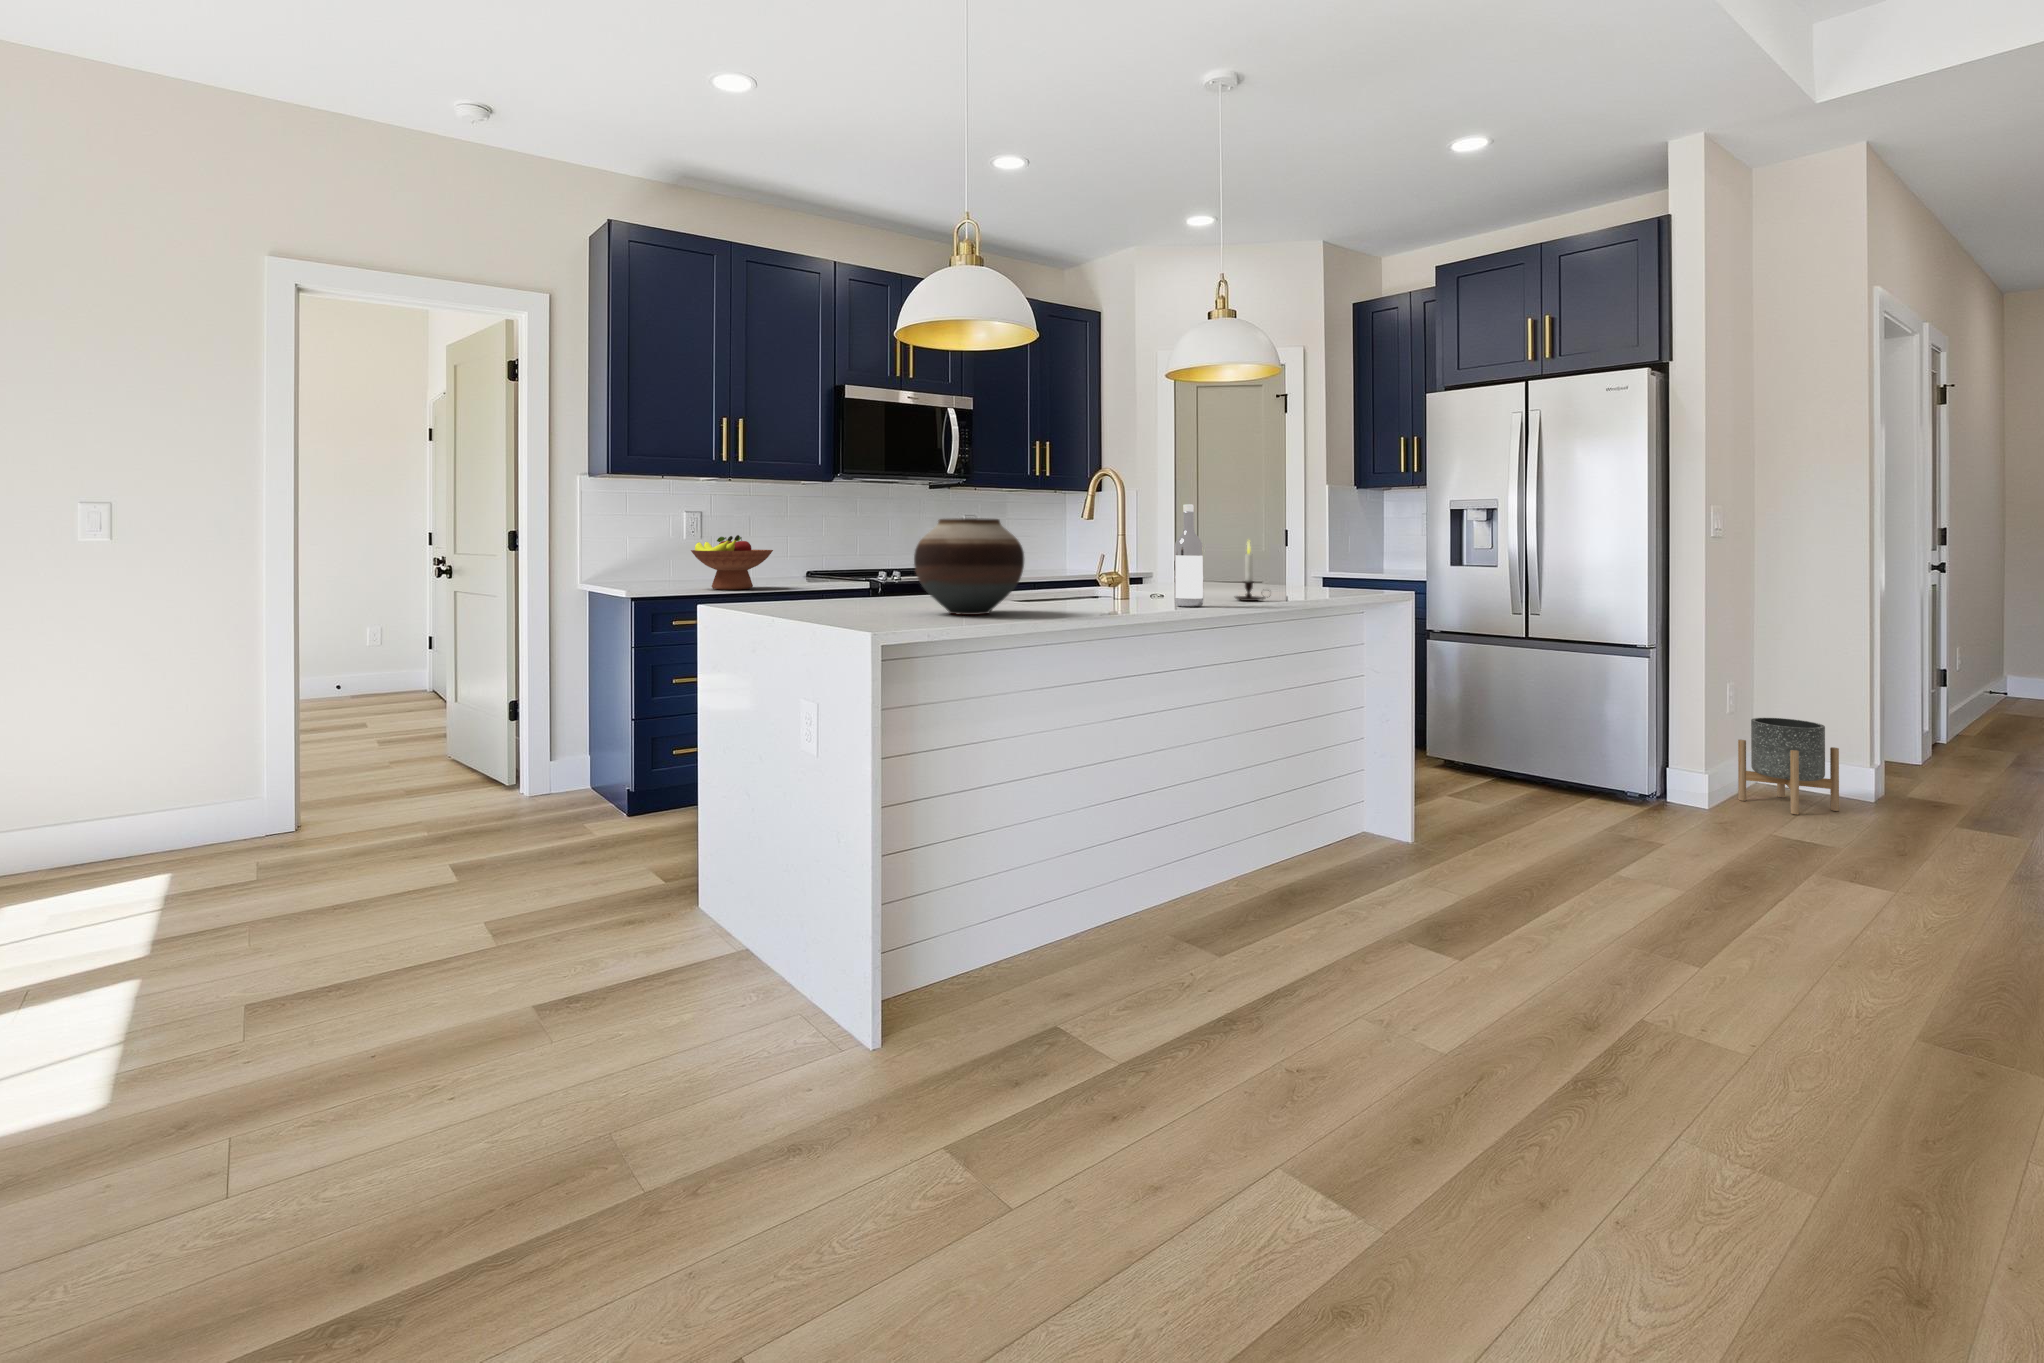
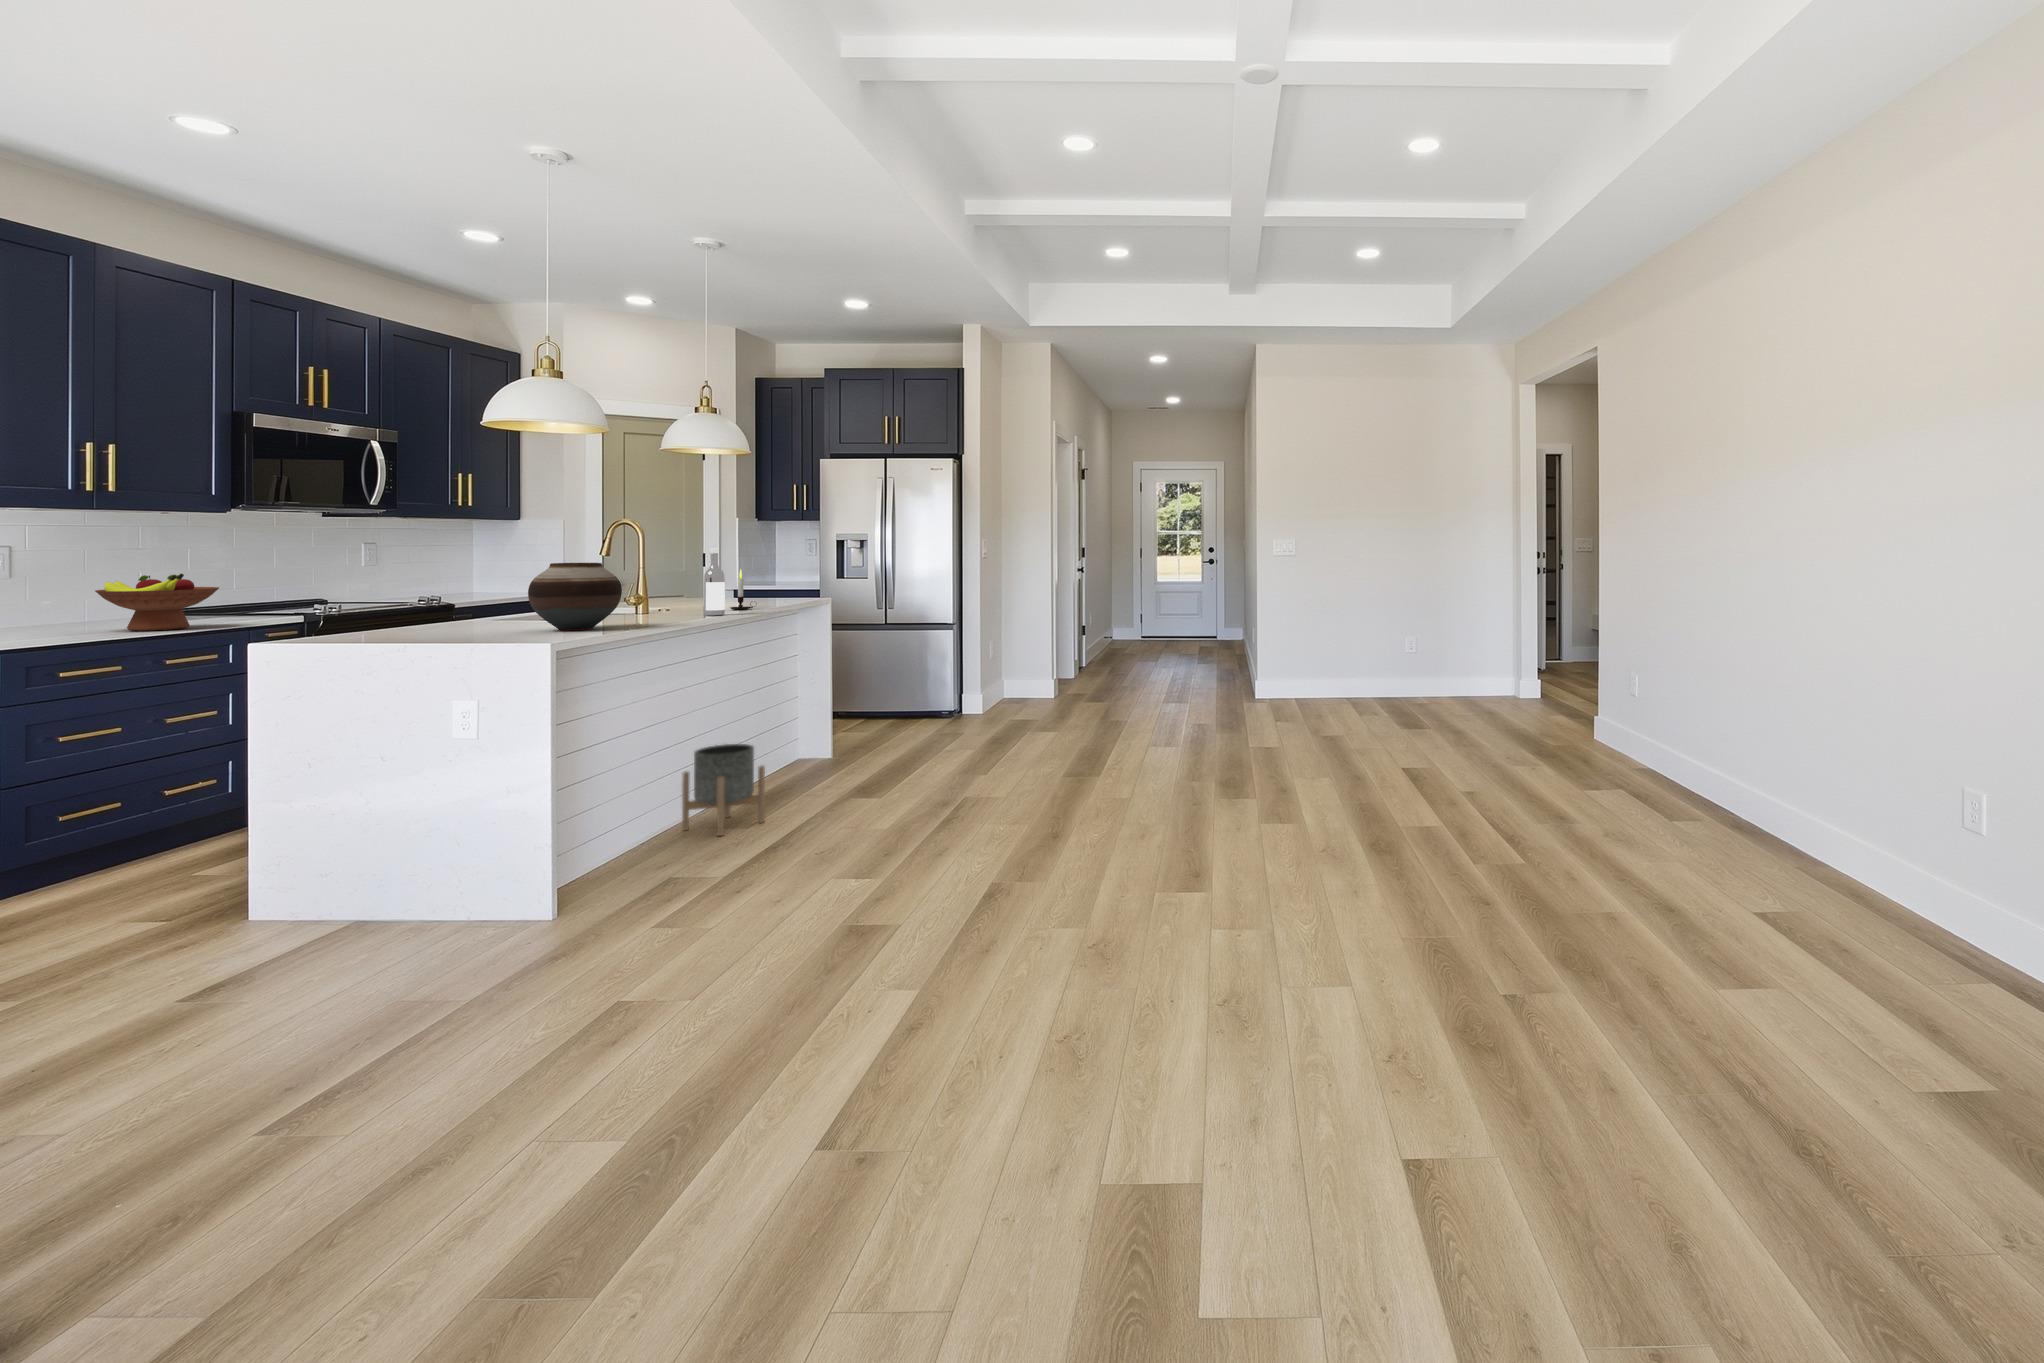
planter: present [1738,718,1839,815] -> present [682,744,765,836]

